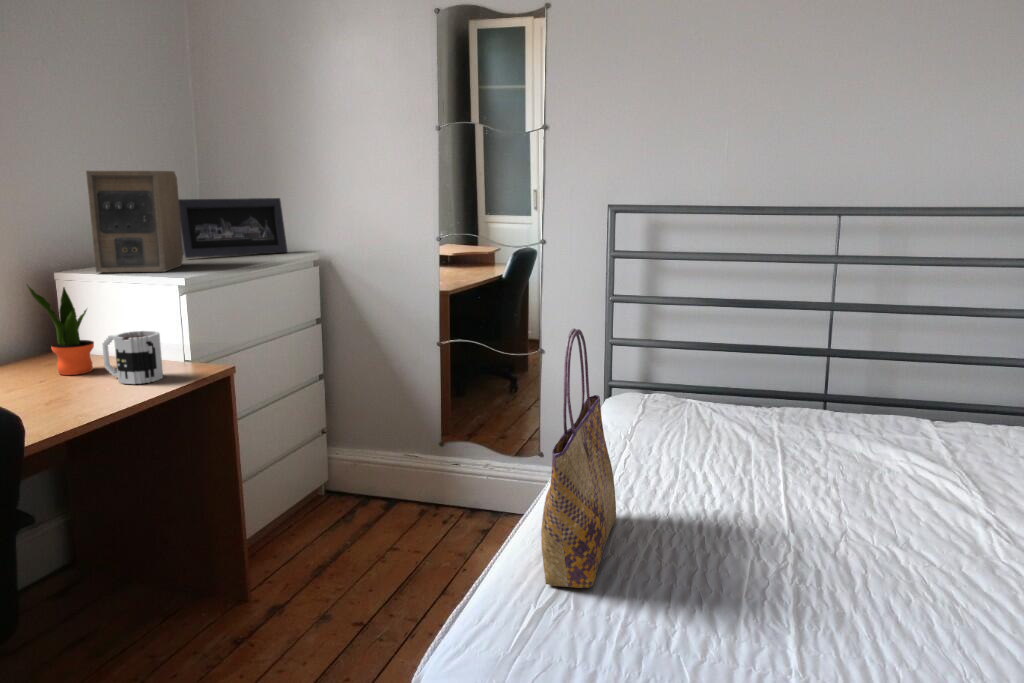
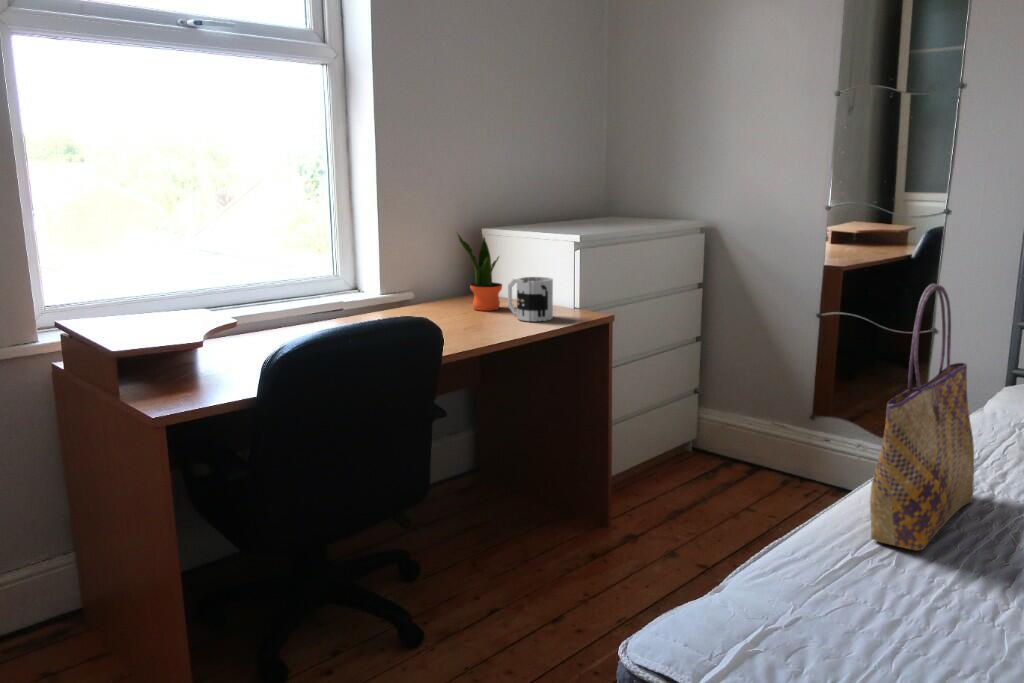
speaker: present [86,171,183,272] -> none [510,138,583,229]
picture frame: present [179,198,287,258] -> none [582,166,677,219]

